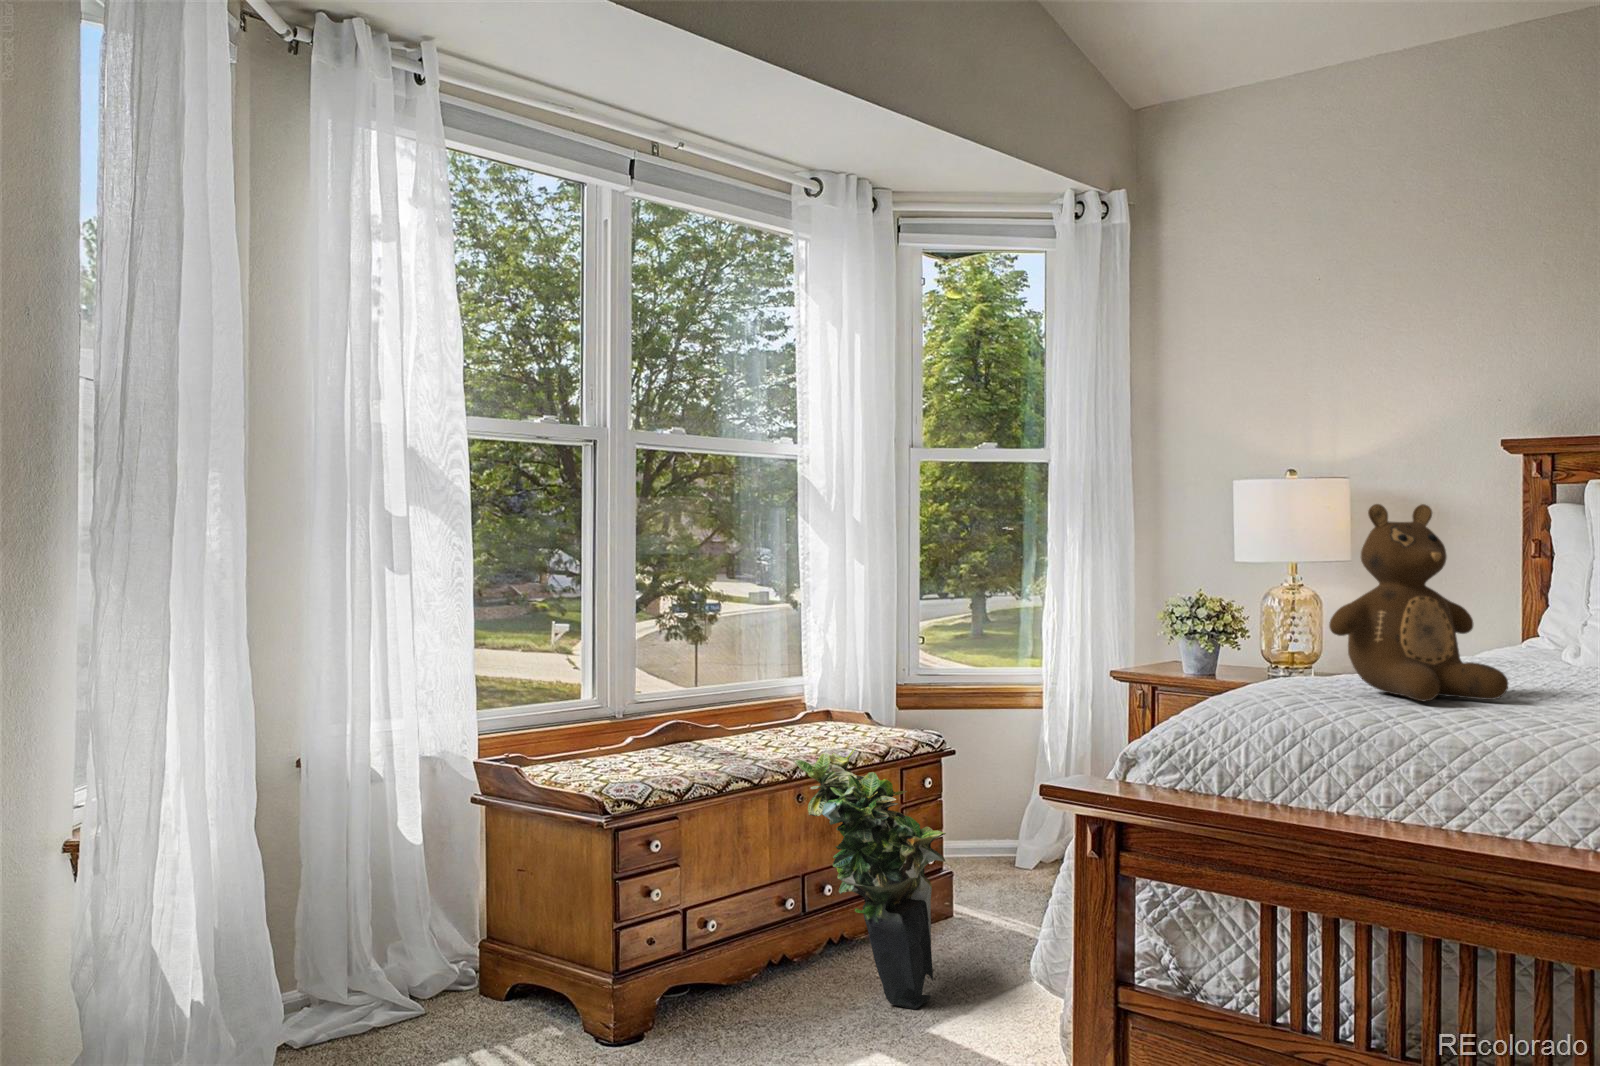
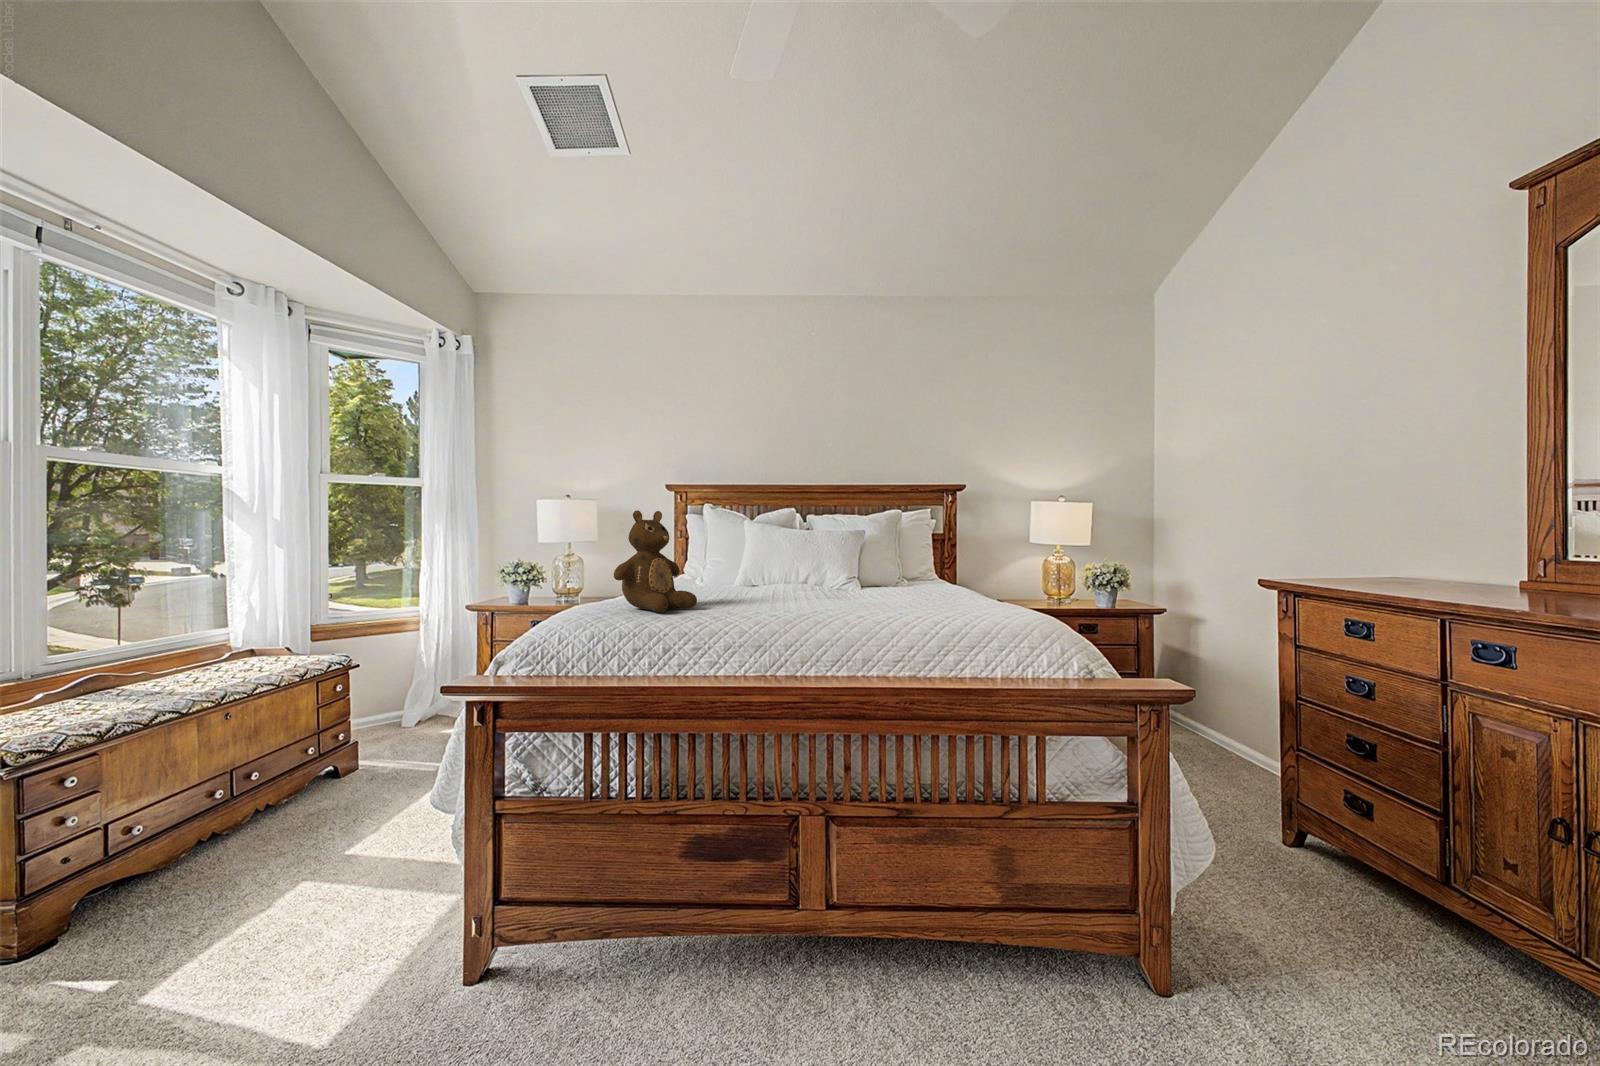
potted plant: present [795,748,946,1010] -> none [224,674,360,849]

